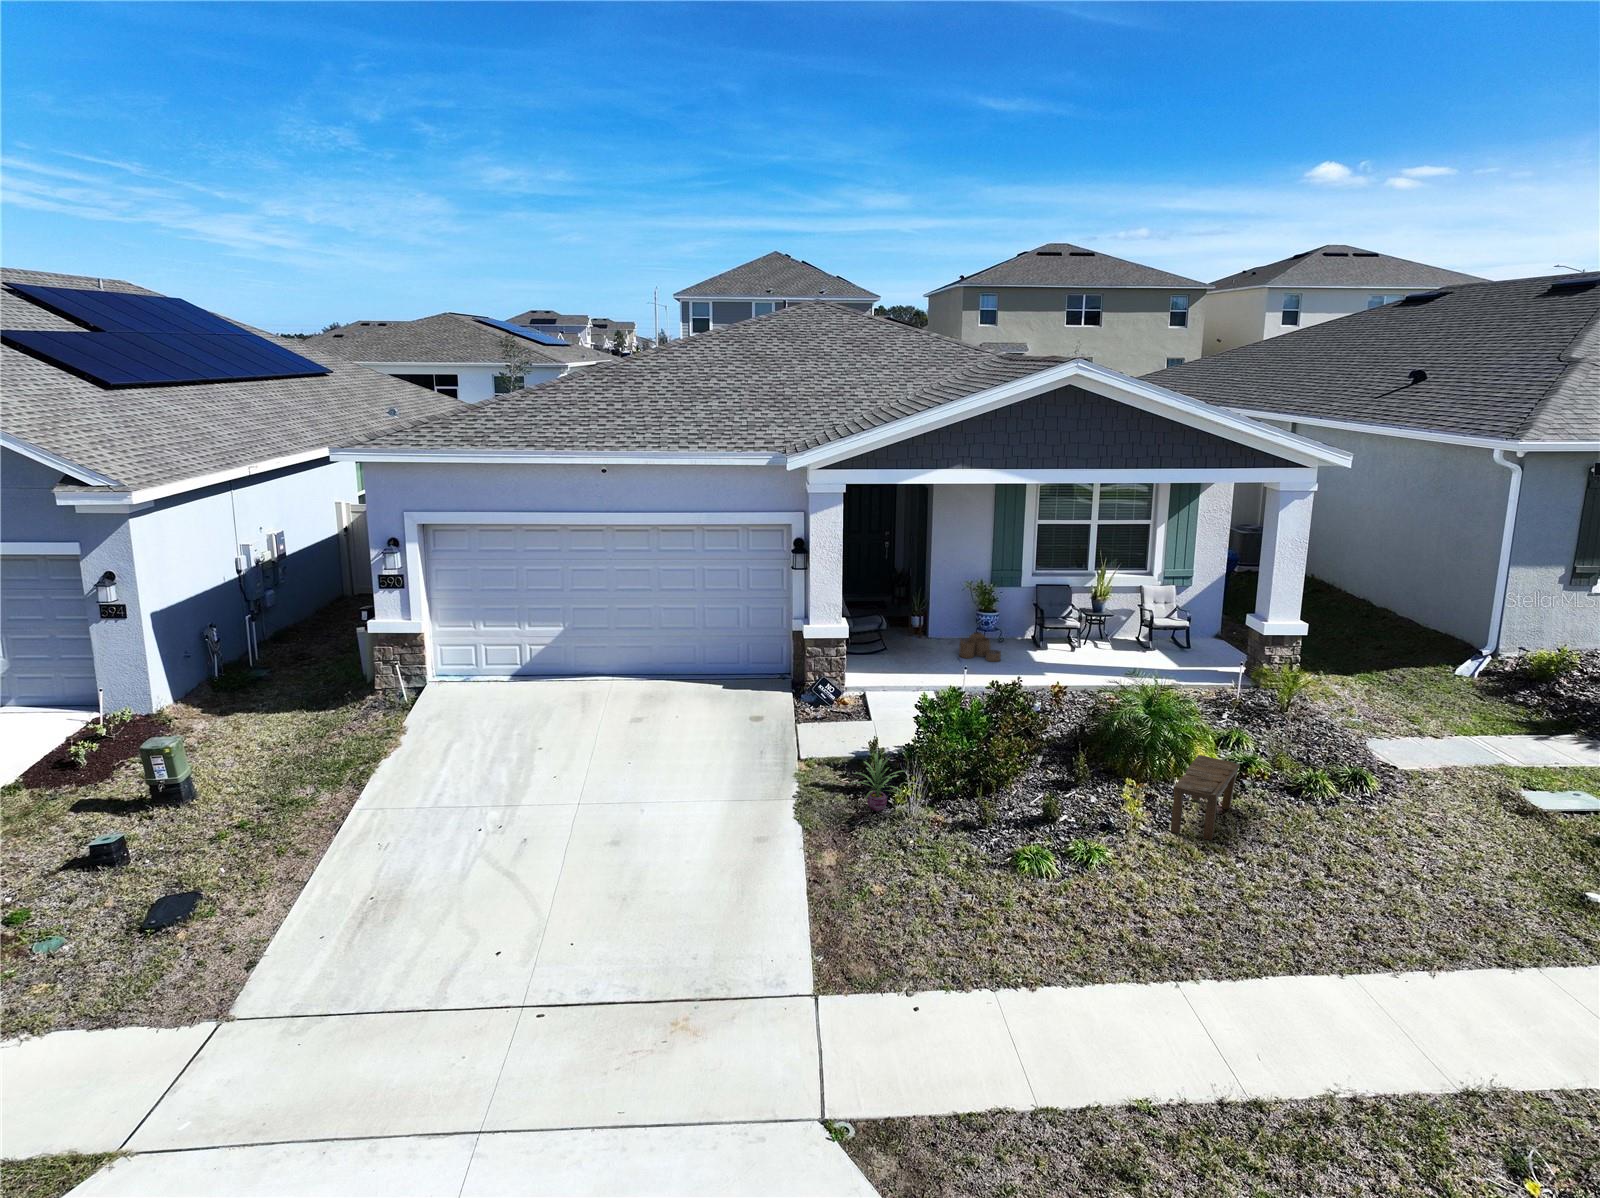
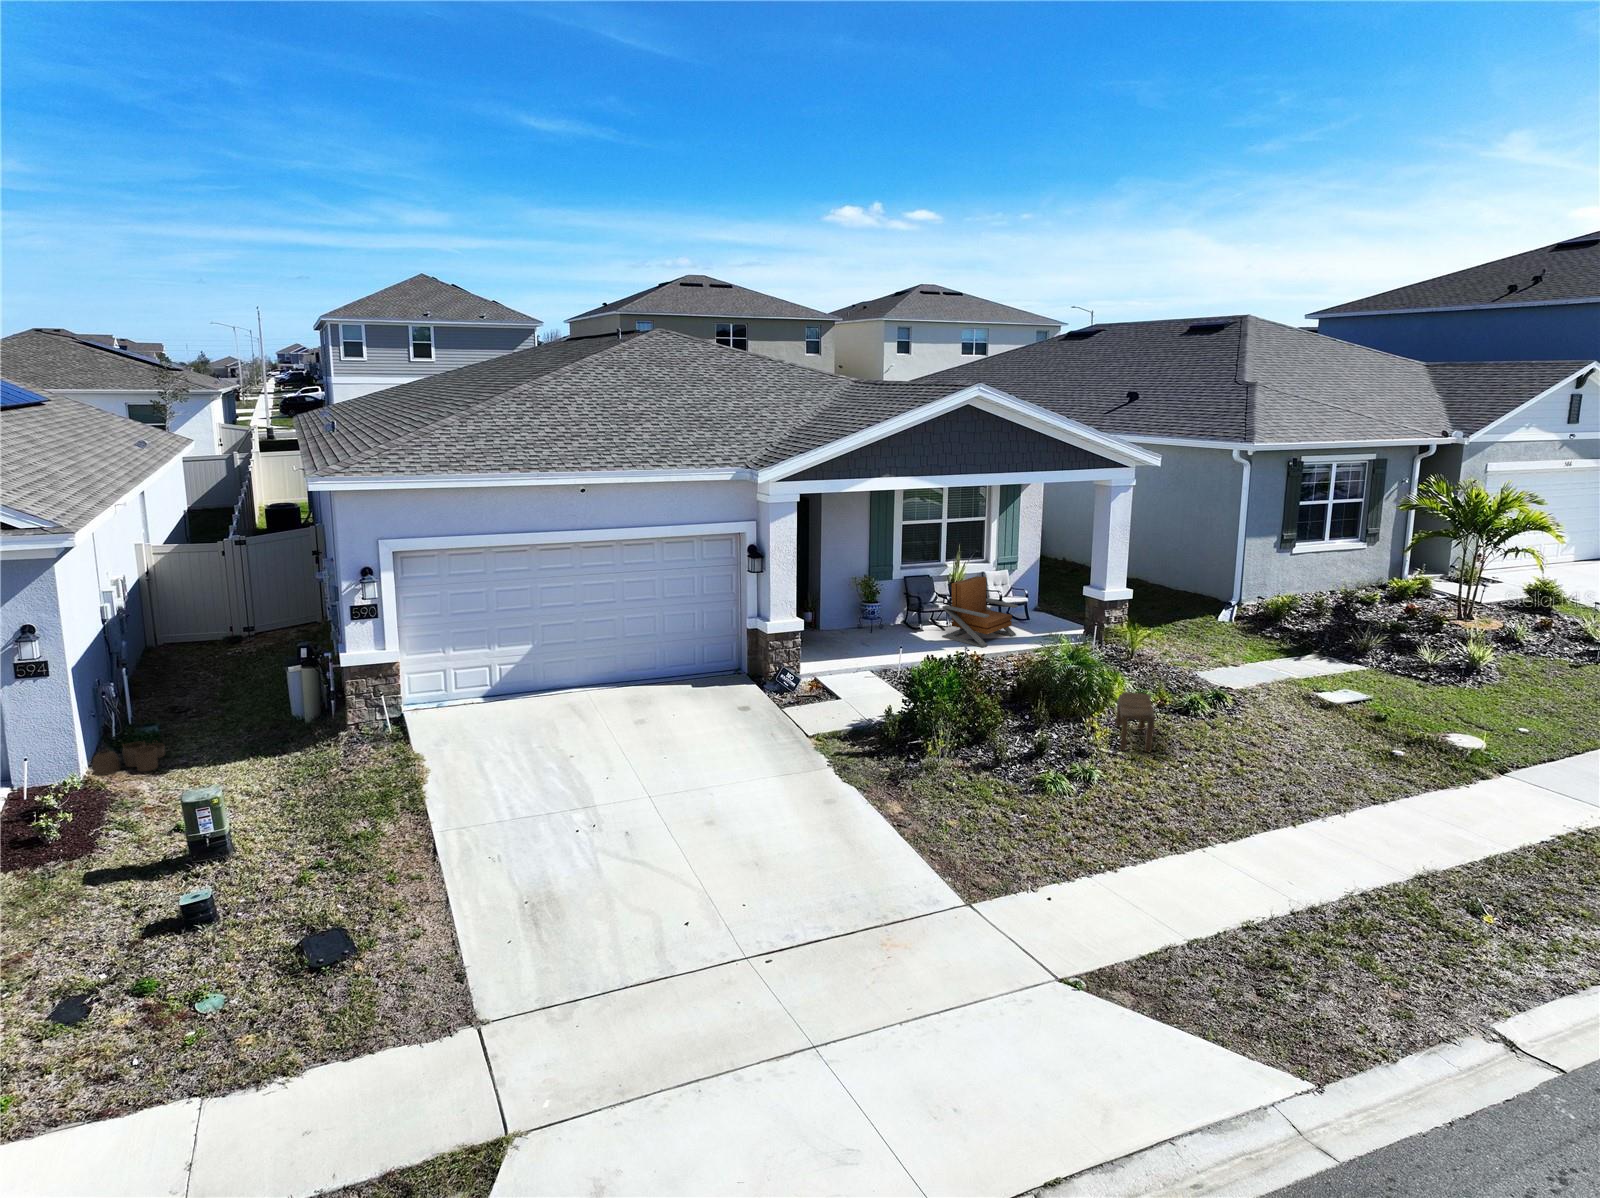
lounge chair: none [1067,590,1167,677] -> present [942,576,1018,647]
woven basket: present [959,632,1001,661] -> present [92,742,165,775]
decorative plant: present [850,753,903,811] -> none [878,717,927,766]

